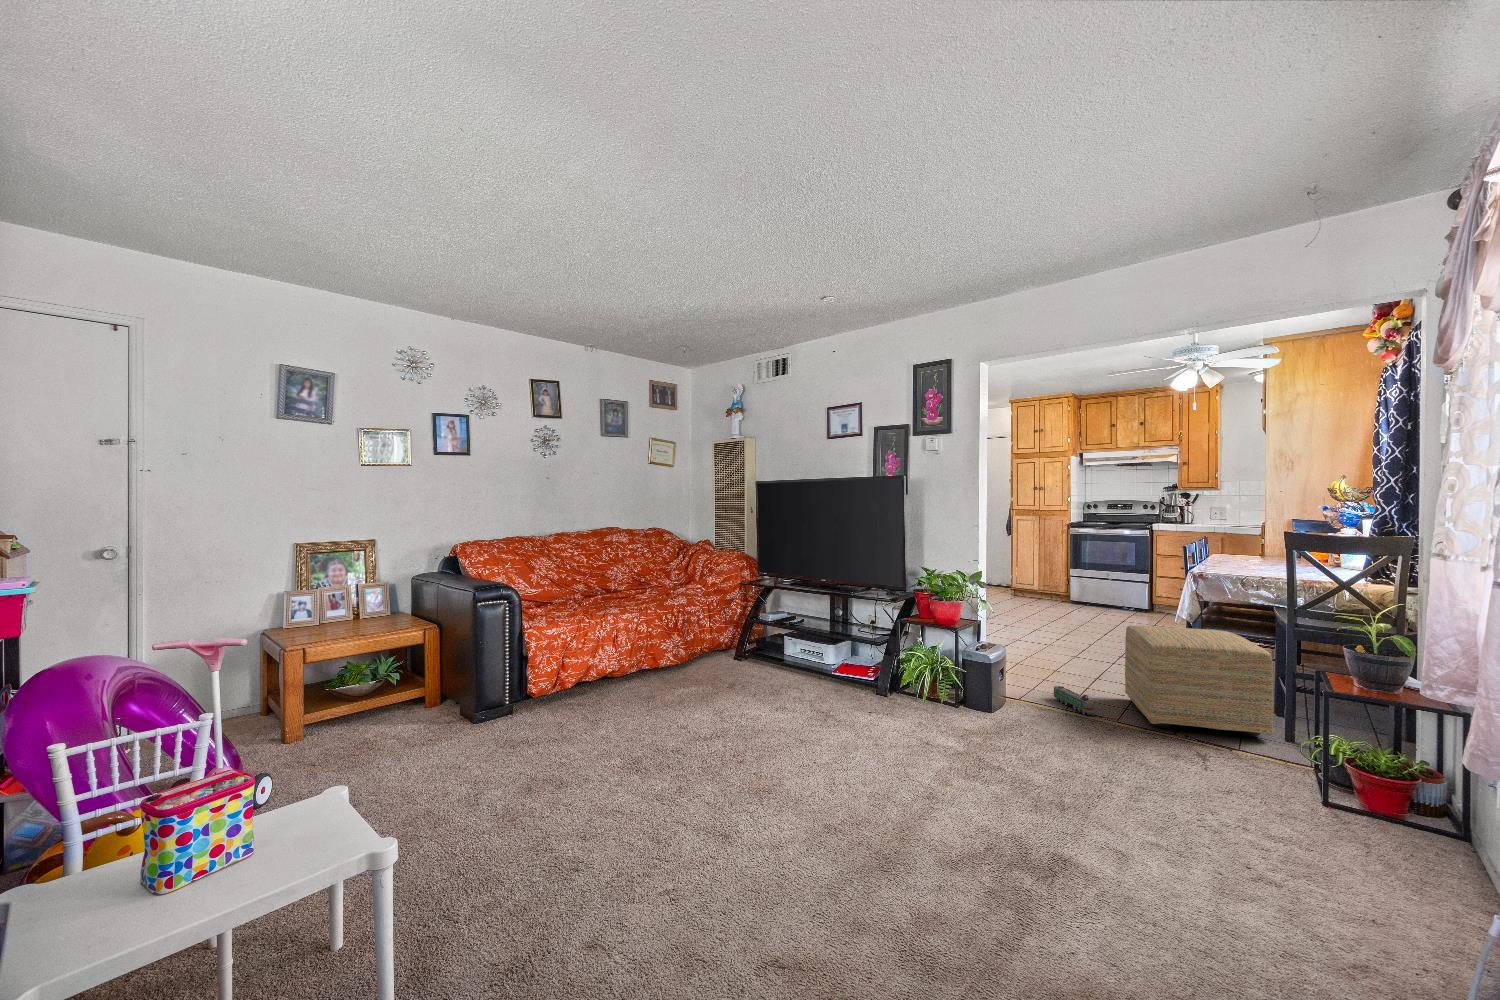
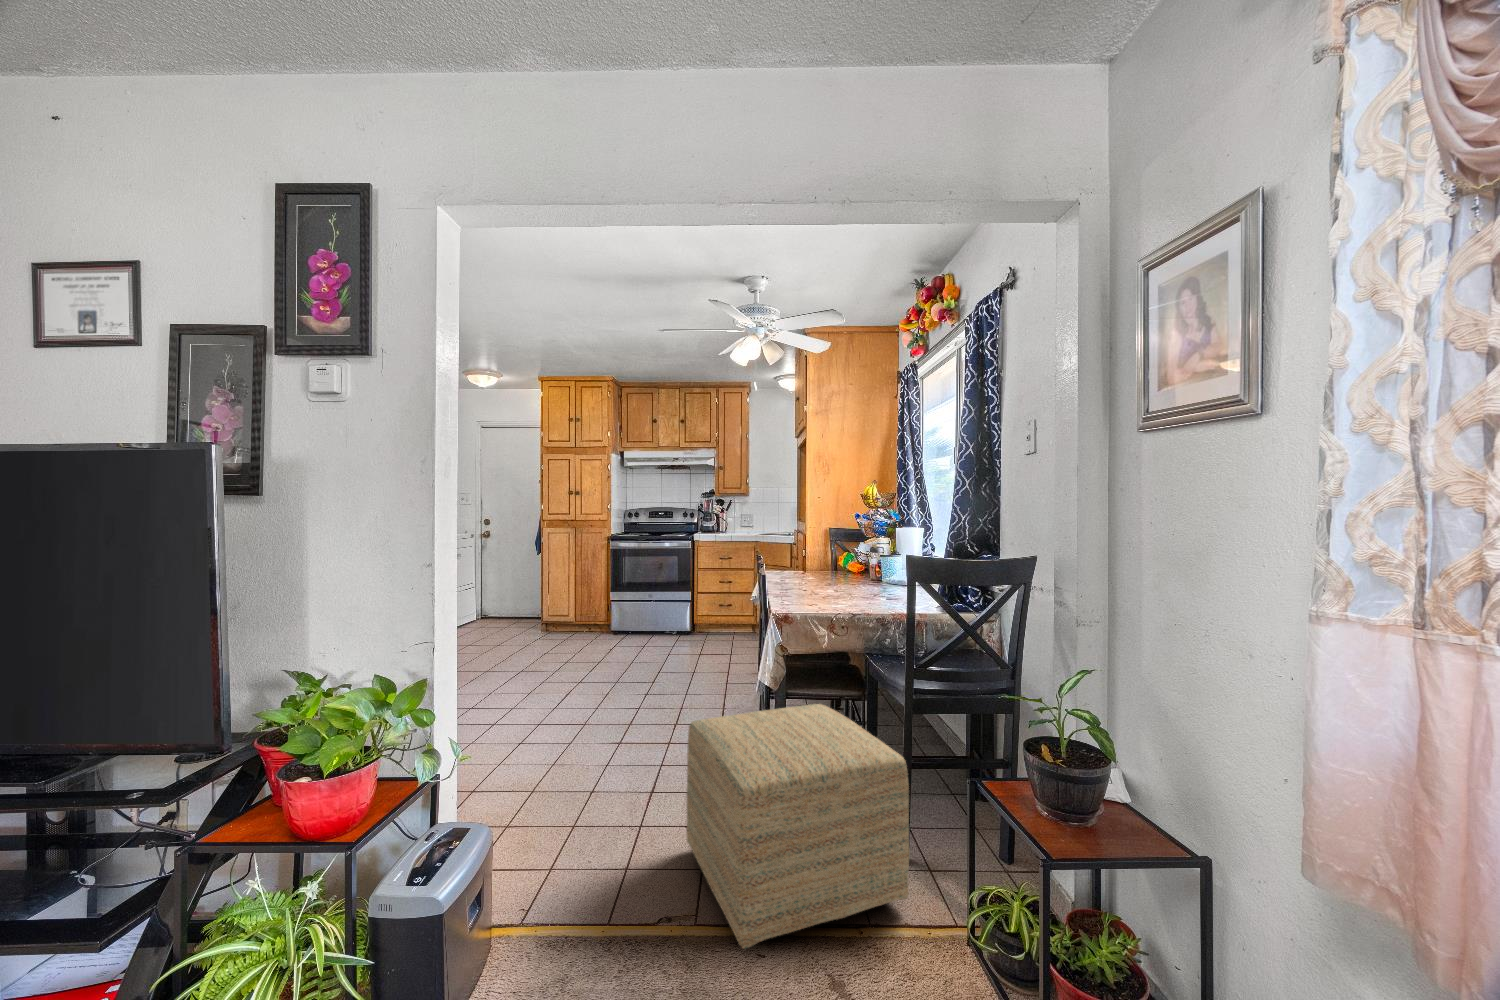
toy train: present [1054,686,1094,714] -> none [564,874,640,953]

